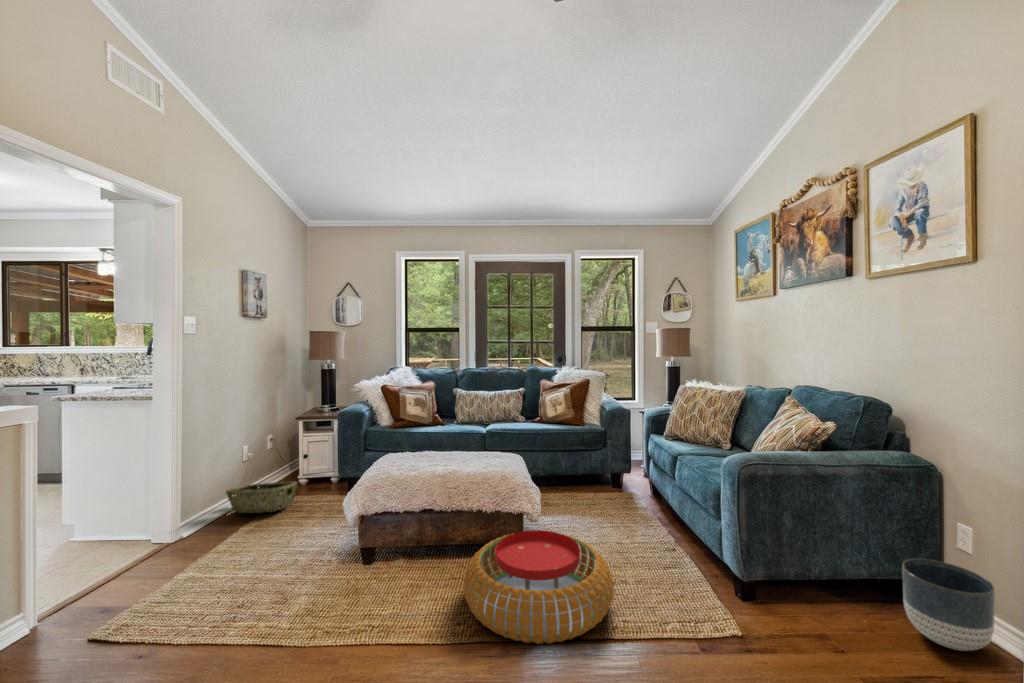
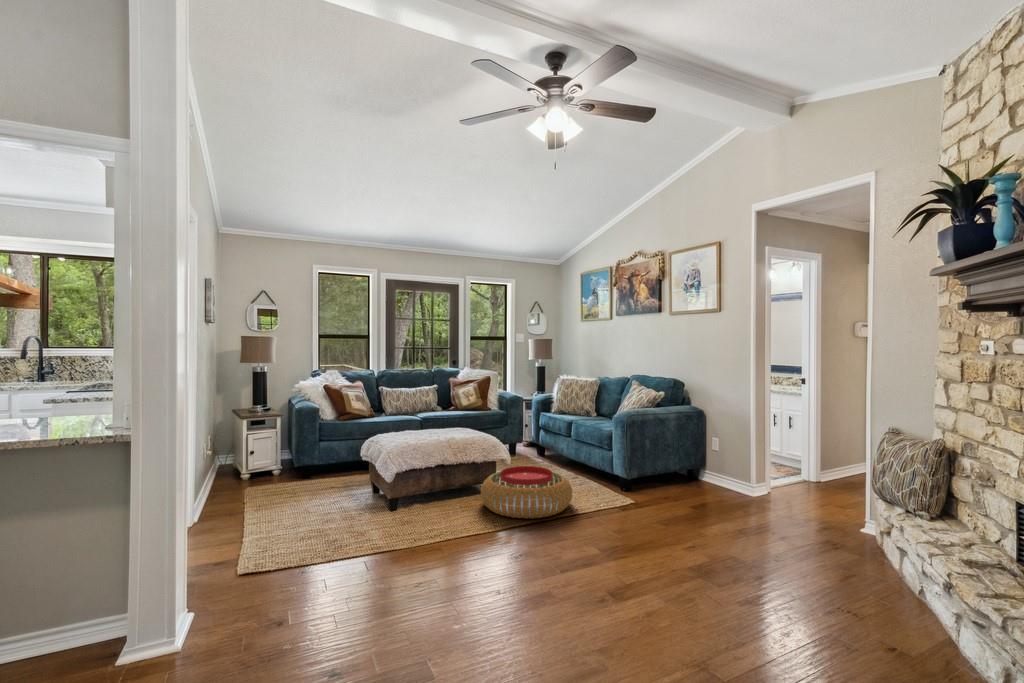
woven basket: present [226,482,297,513] -> none [207,471,269,501]
planter: present [902,559,995,651] -> none [692,453,725,489]

